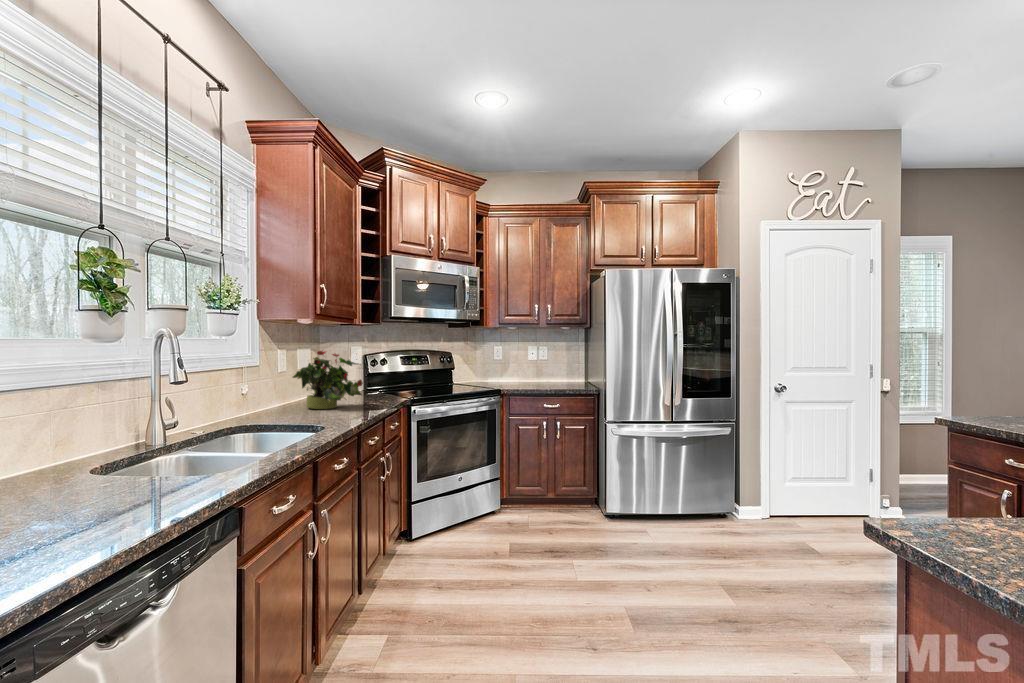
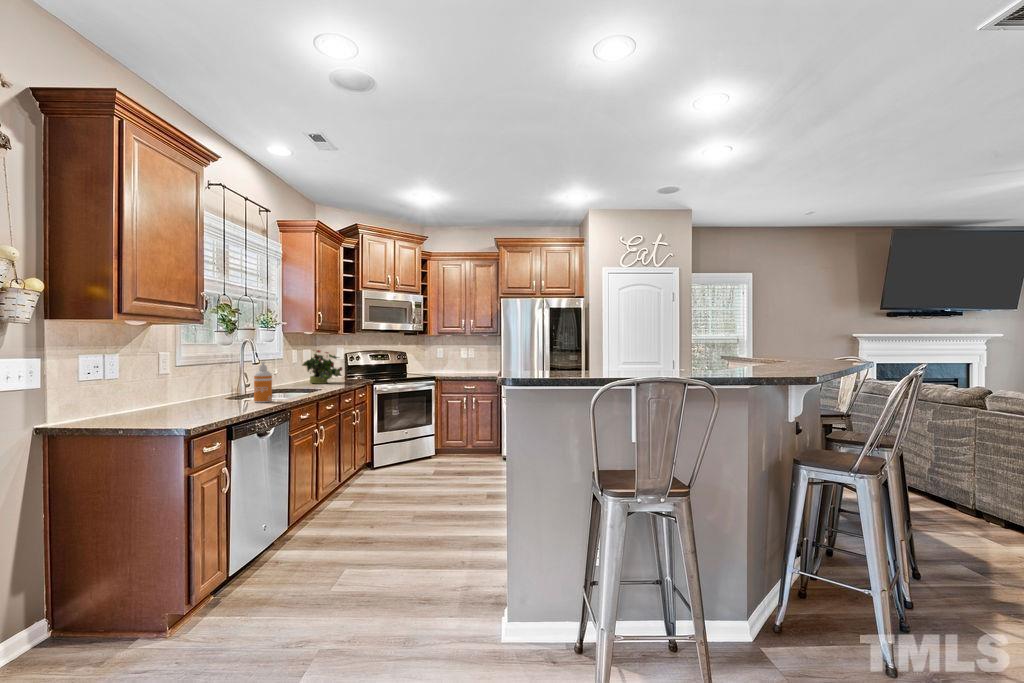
soap dispenser: none [138,385,191,499] -> present [254,362,272,403]

